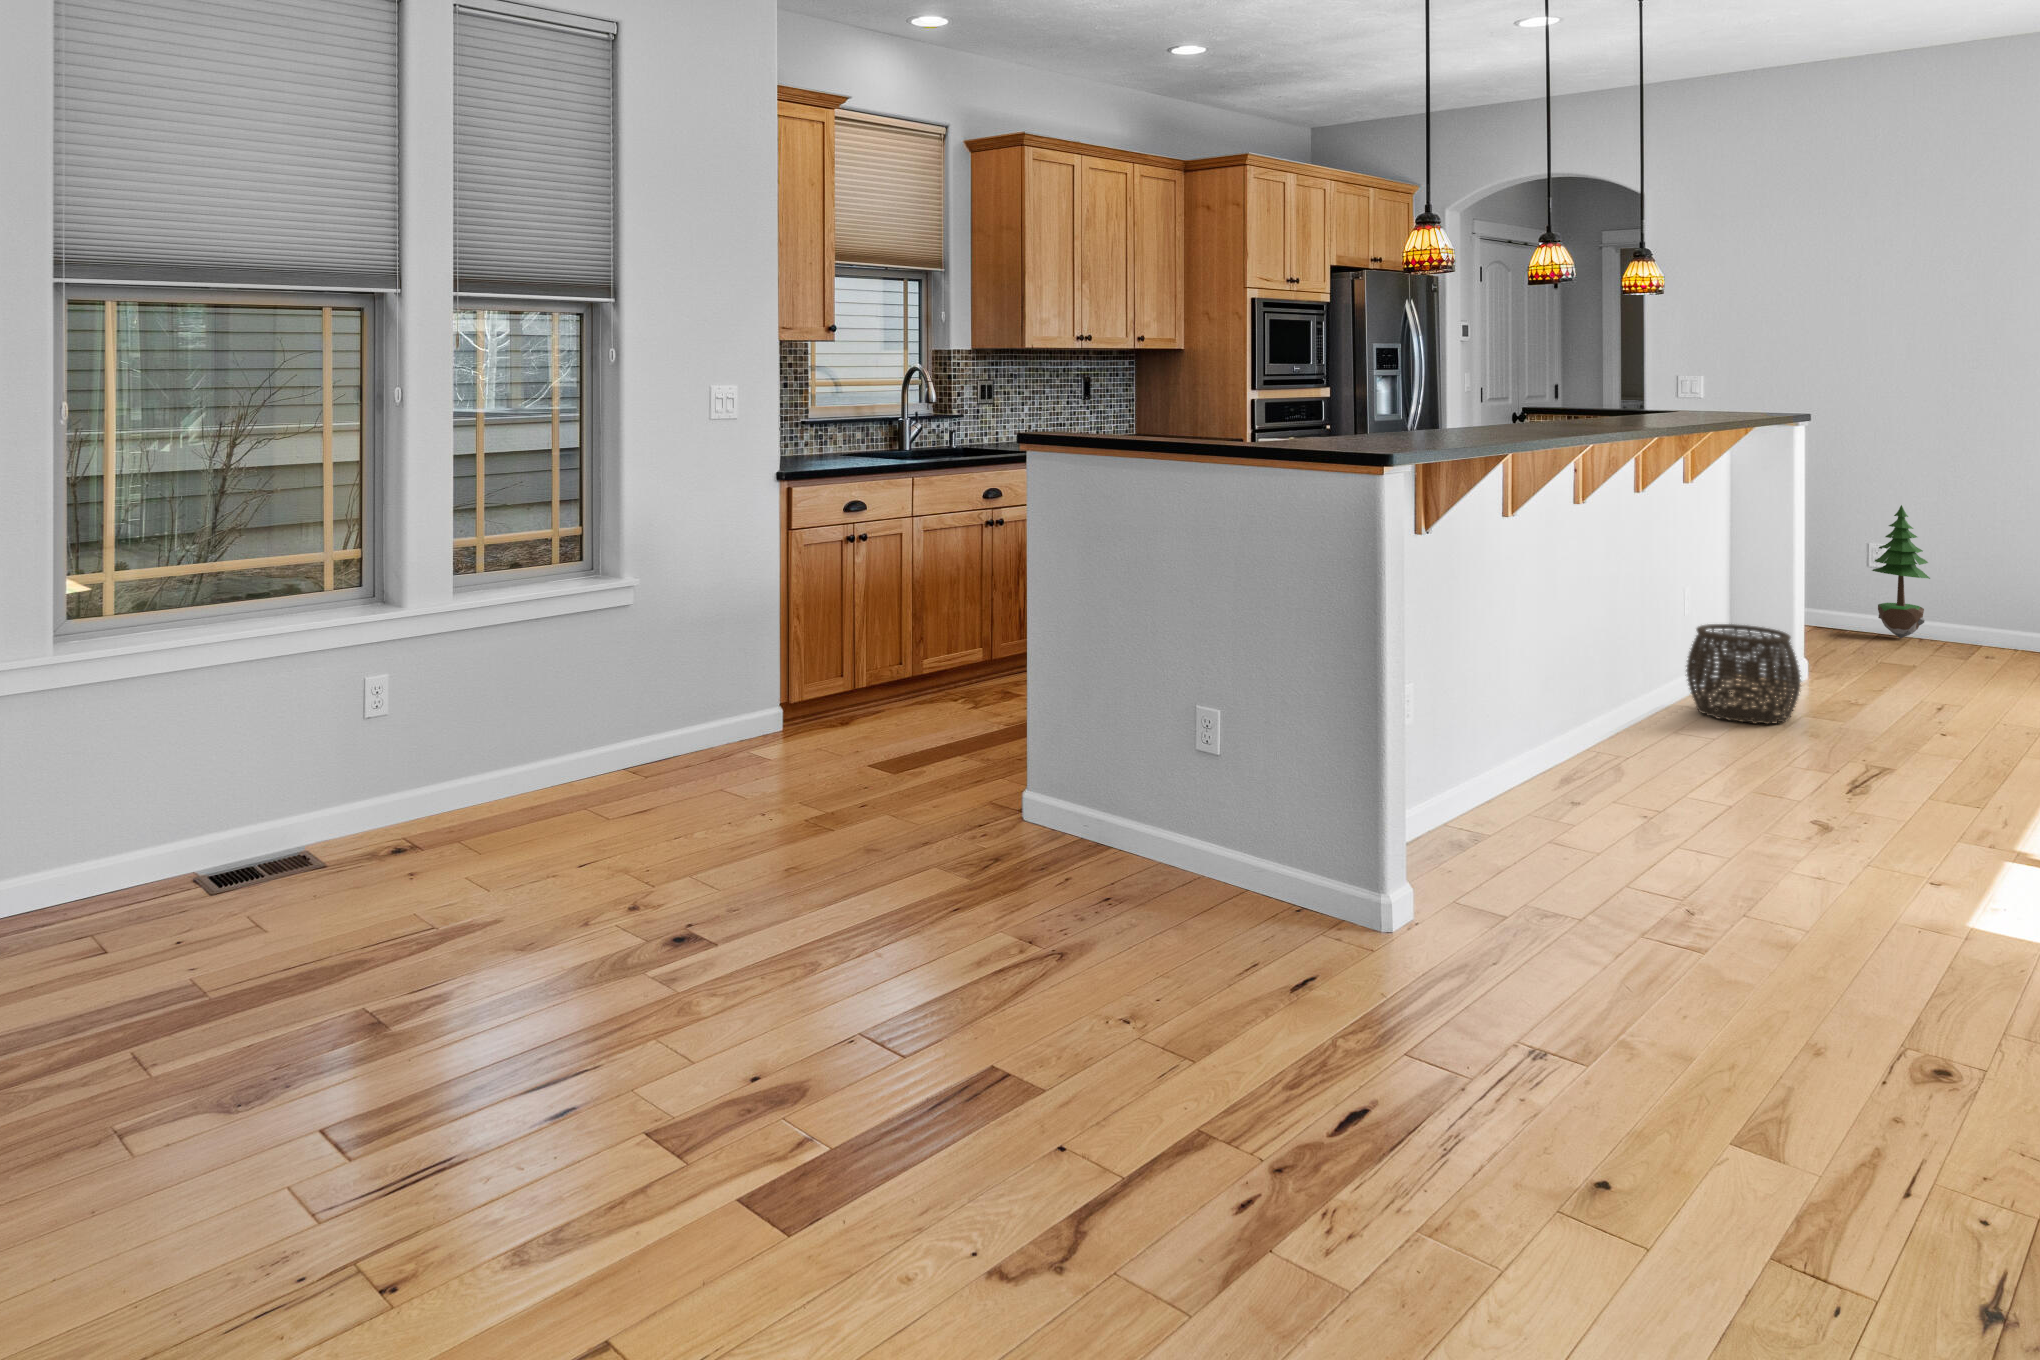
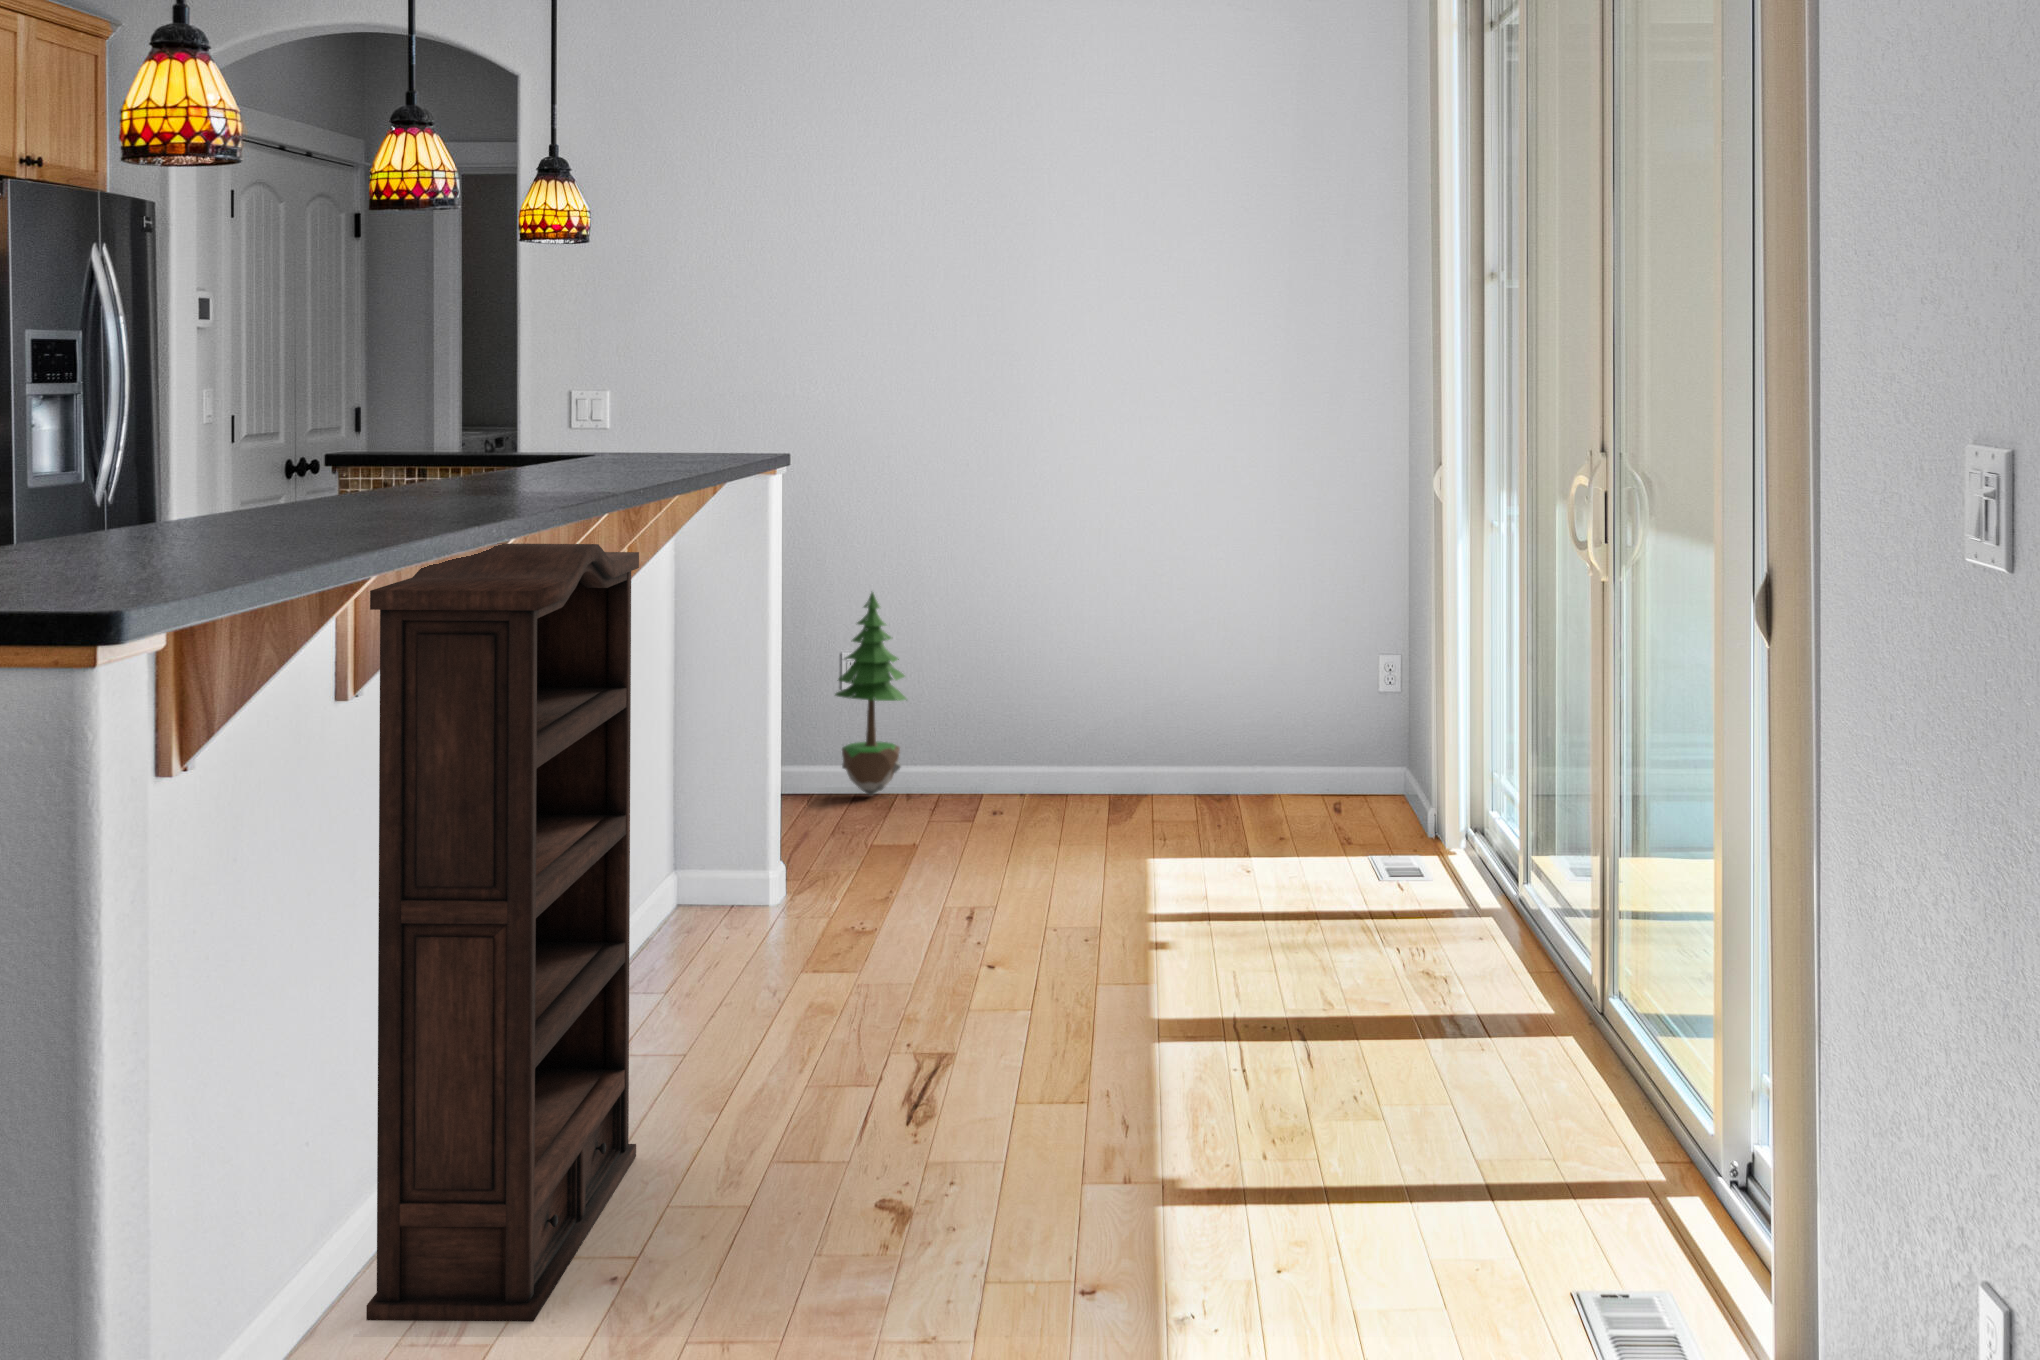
bookshelf: none [1516,448,1672,815] -> present [366,543,639,1322]
woven basket: present [1686,624,1801,724] -> none [623,831,802,1013]

